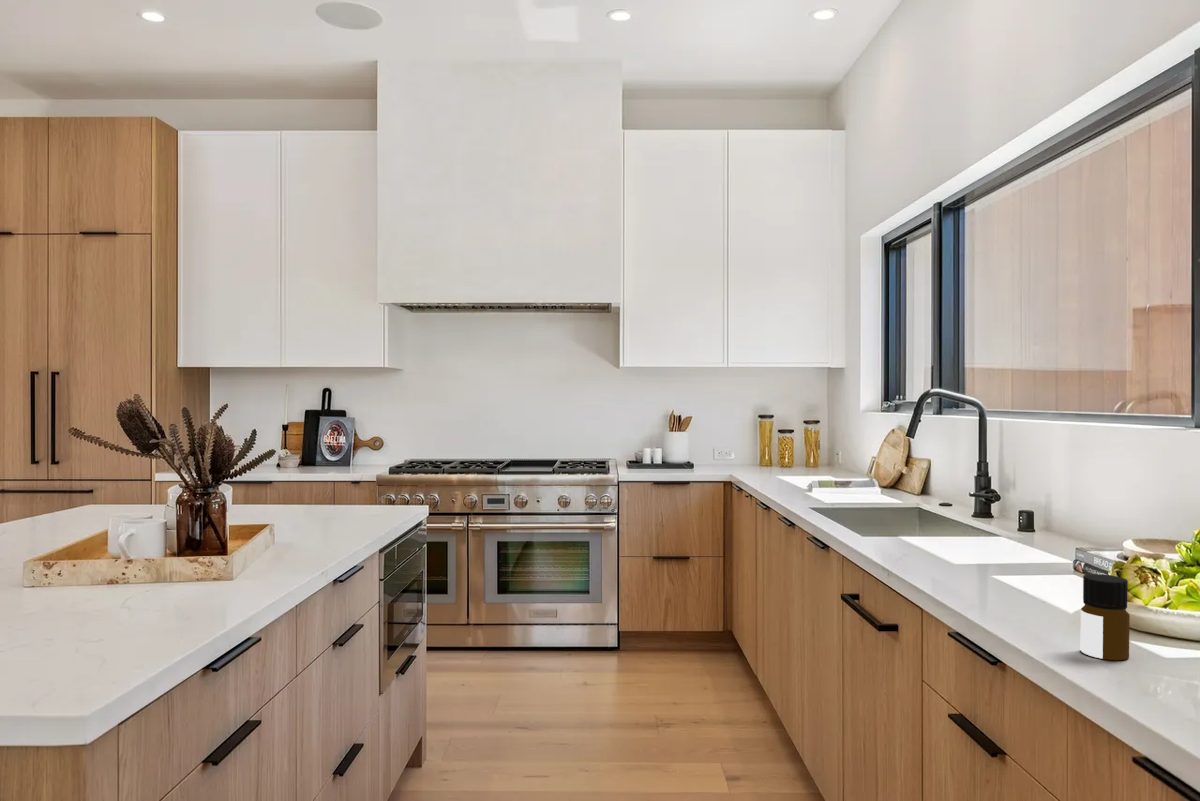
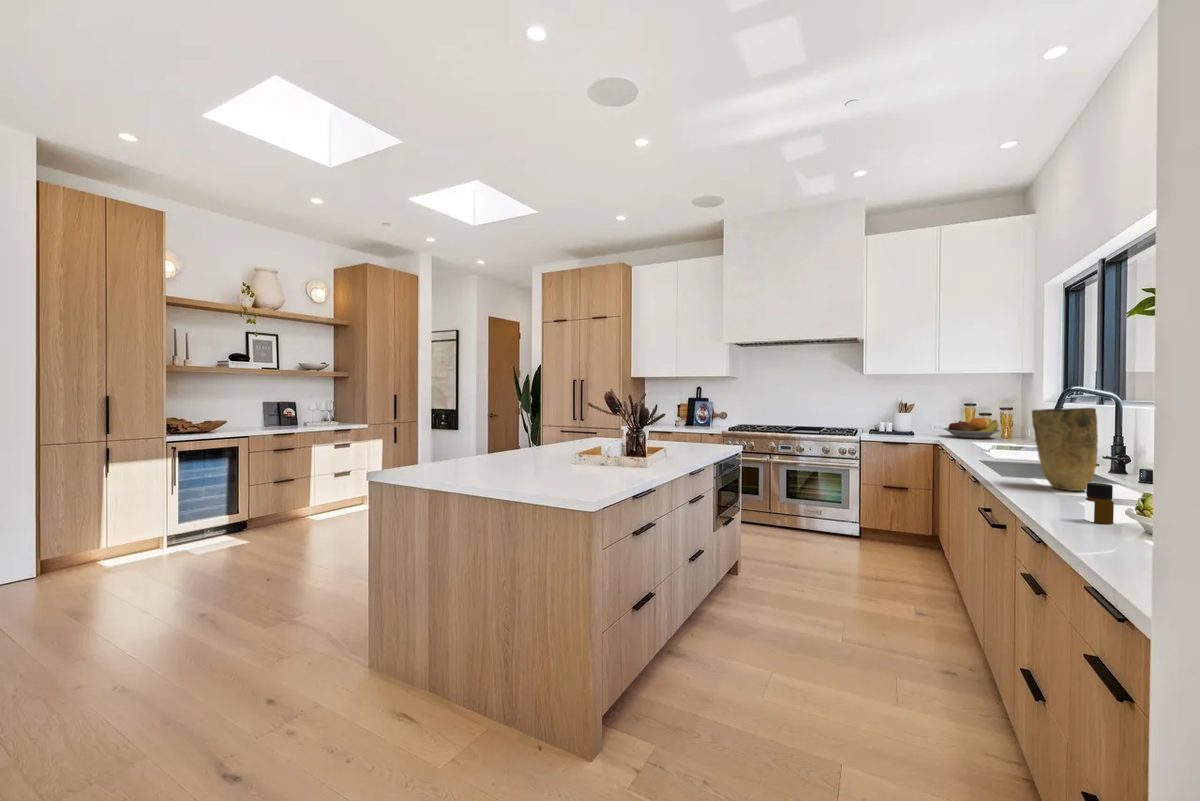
vase: none [919,421,1016,570] -> present [1032,408,1098,491]
fruit bowl: none [732,439,805,471] -> present [943,418,1000,439]

